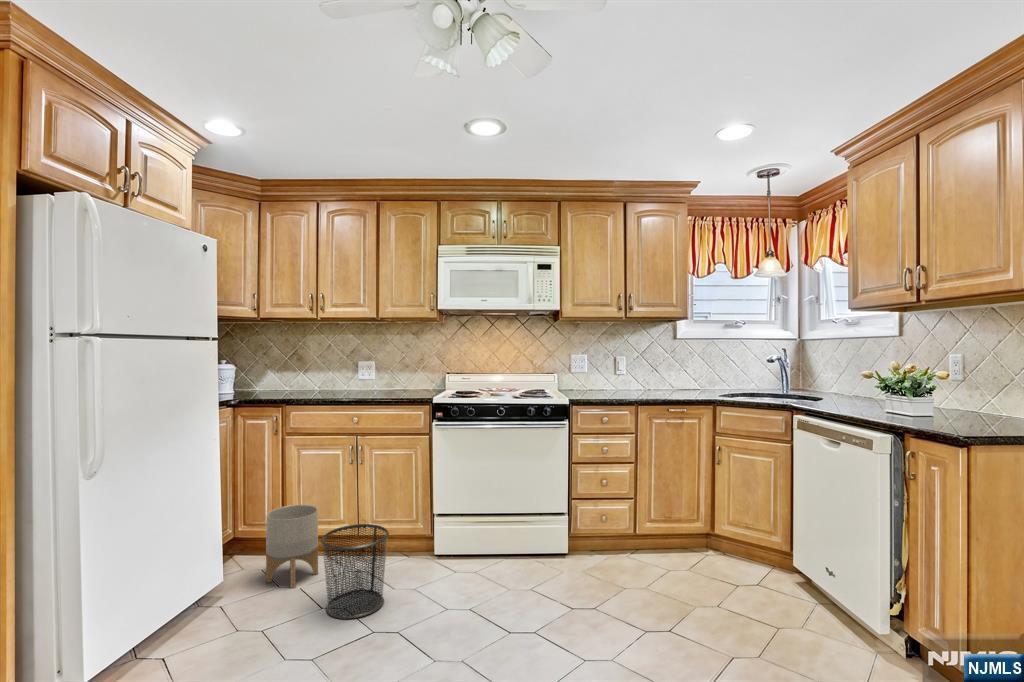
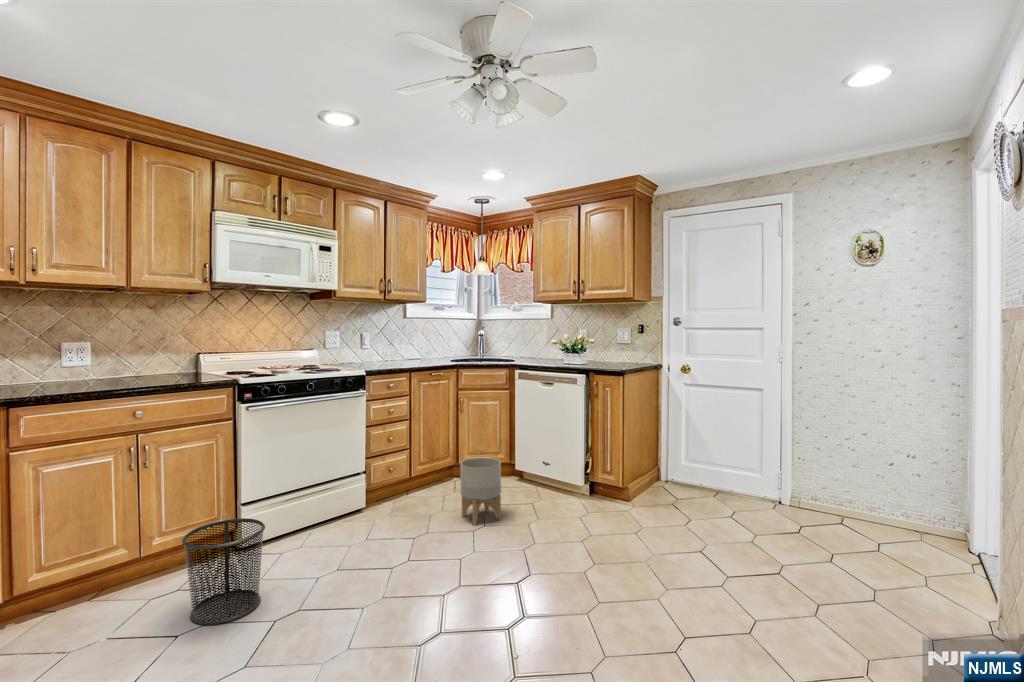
planter: present [266,505,318,588] -> present [460,457,501,525]

